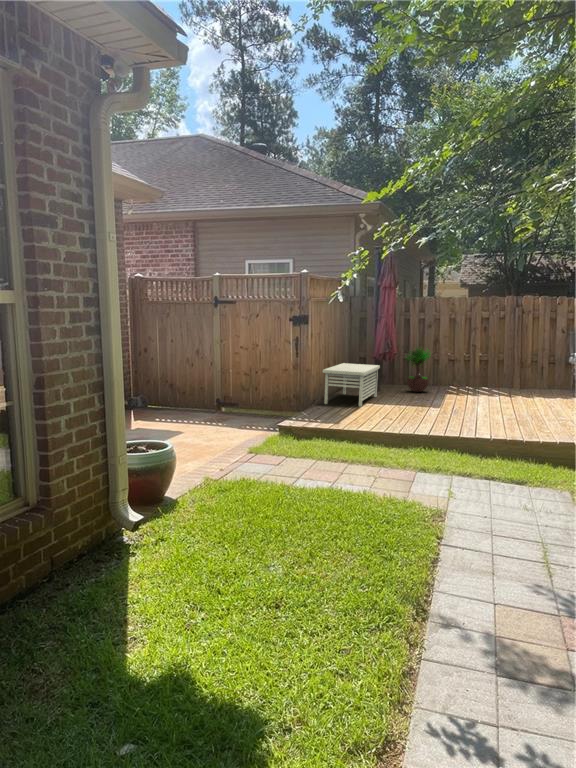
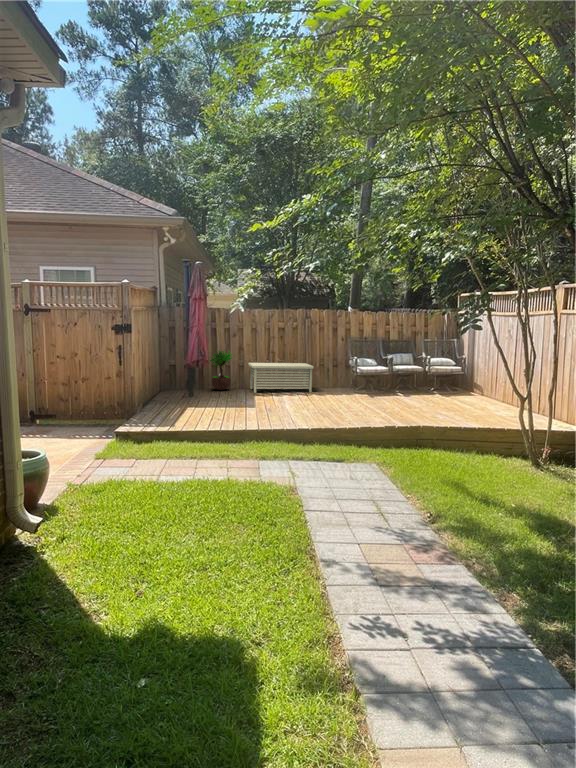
storage bench: present [323,363,380,407] -> present [248,363,314,393]

